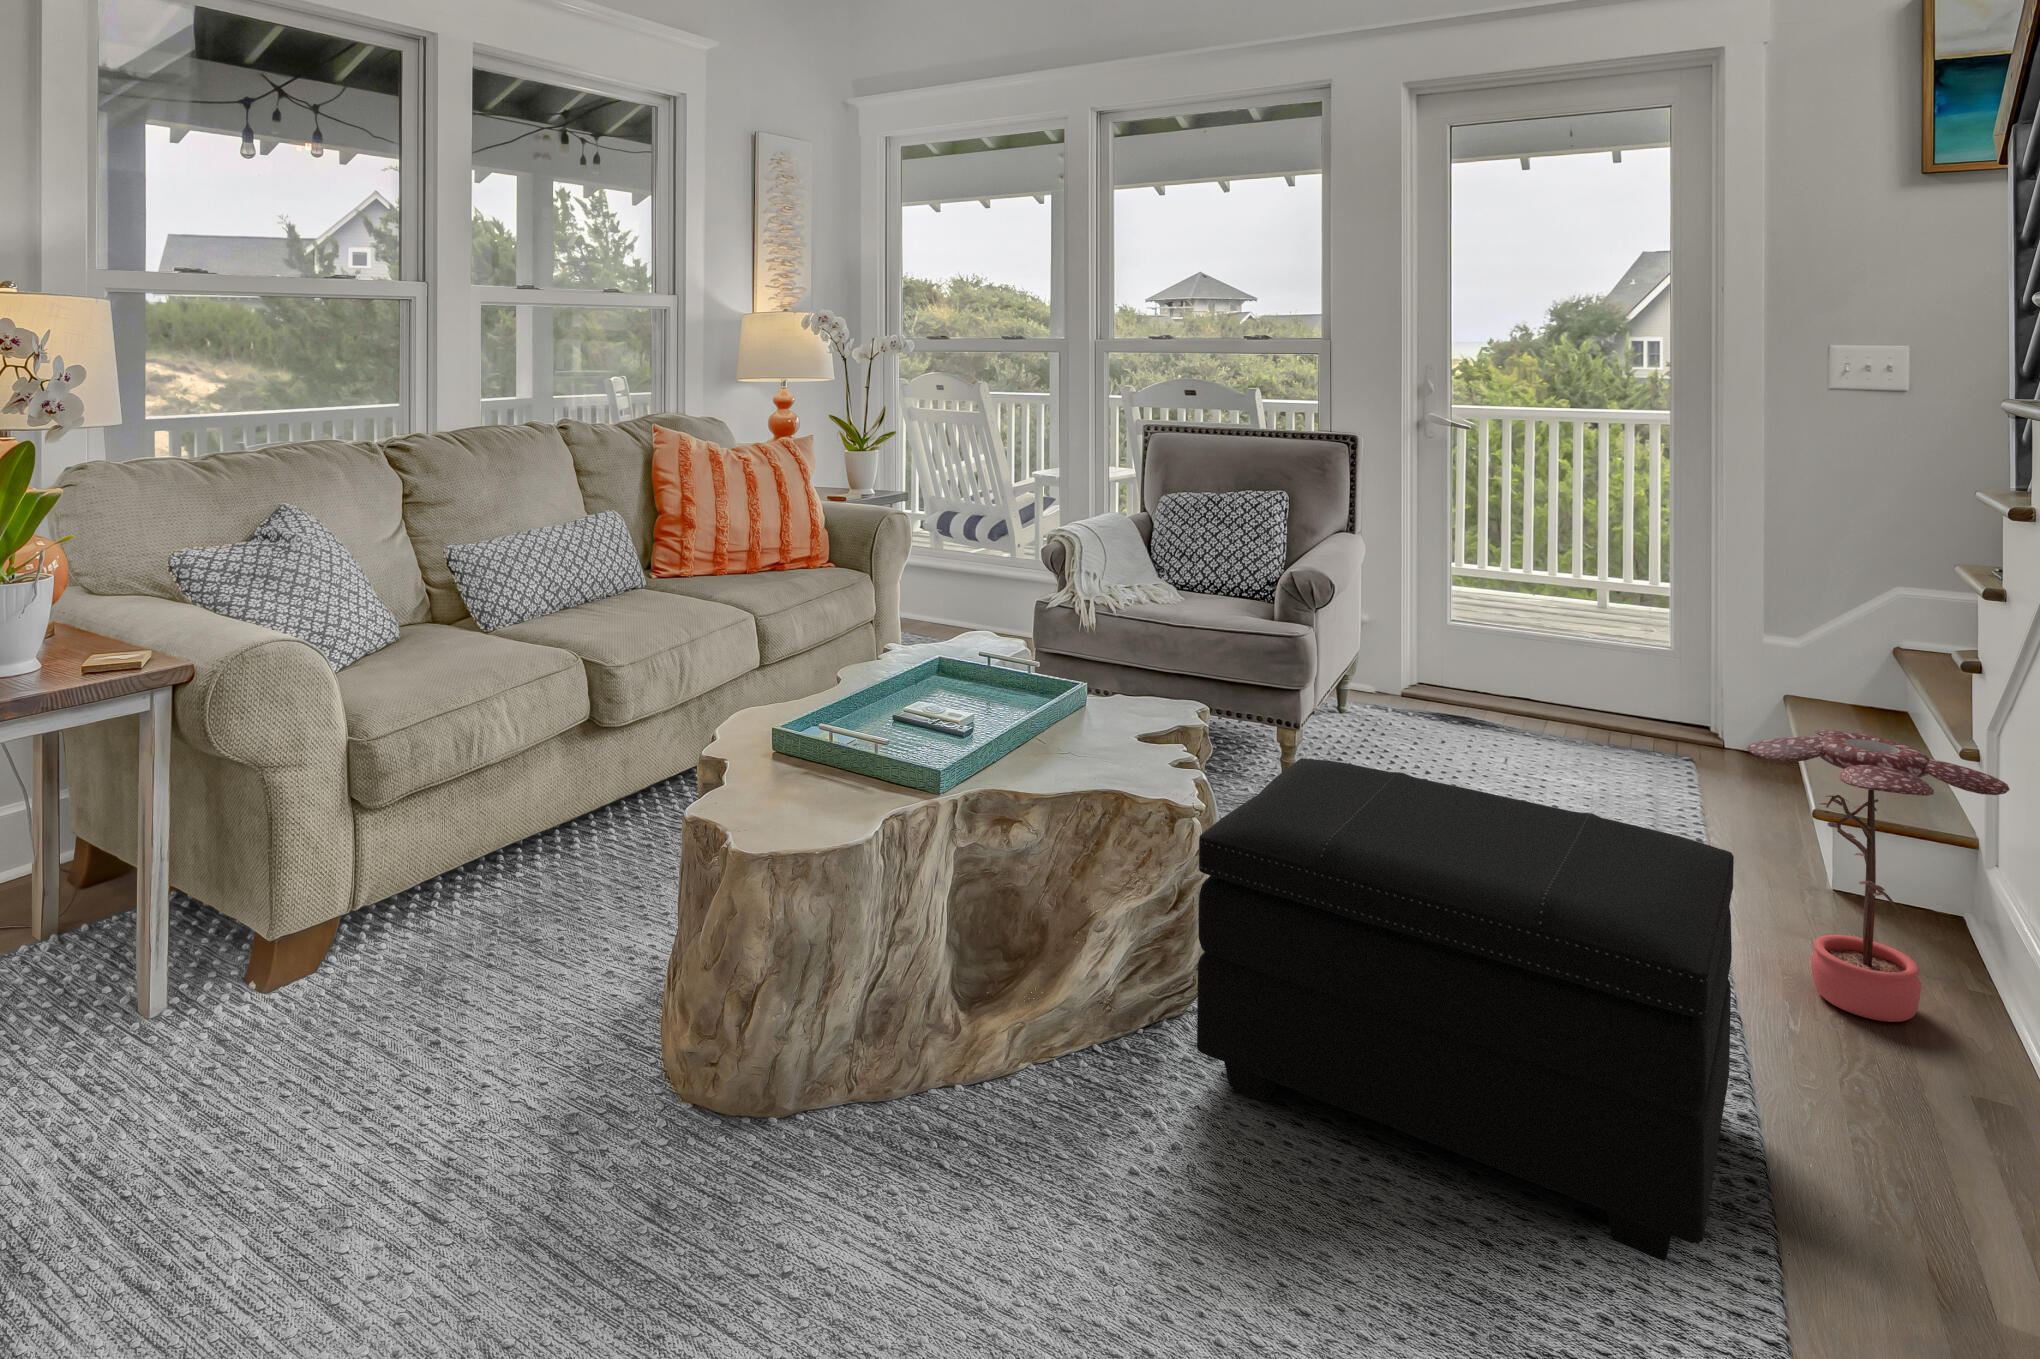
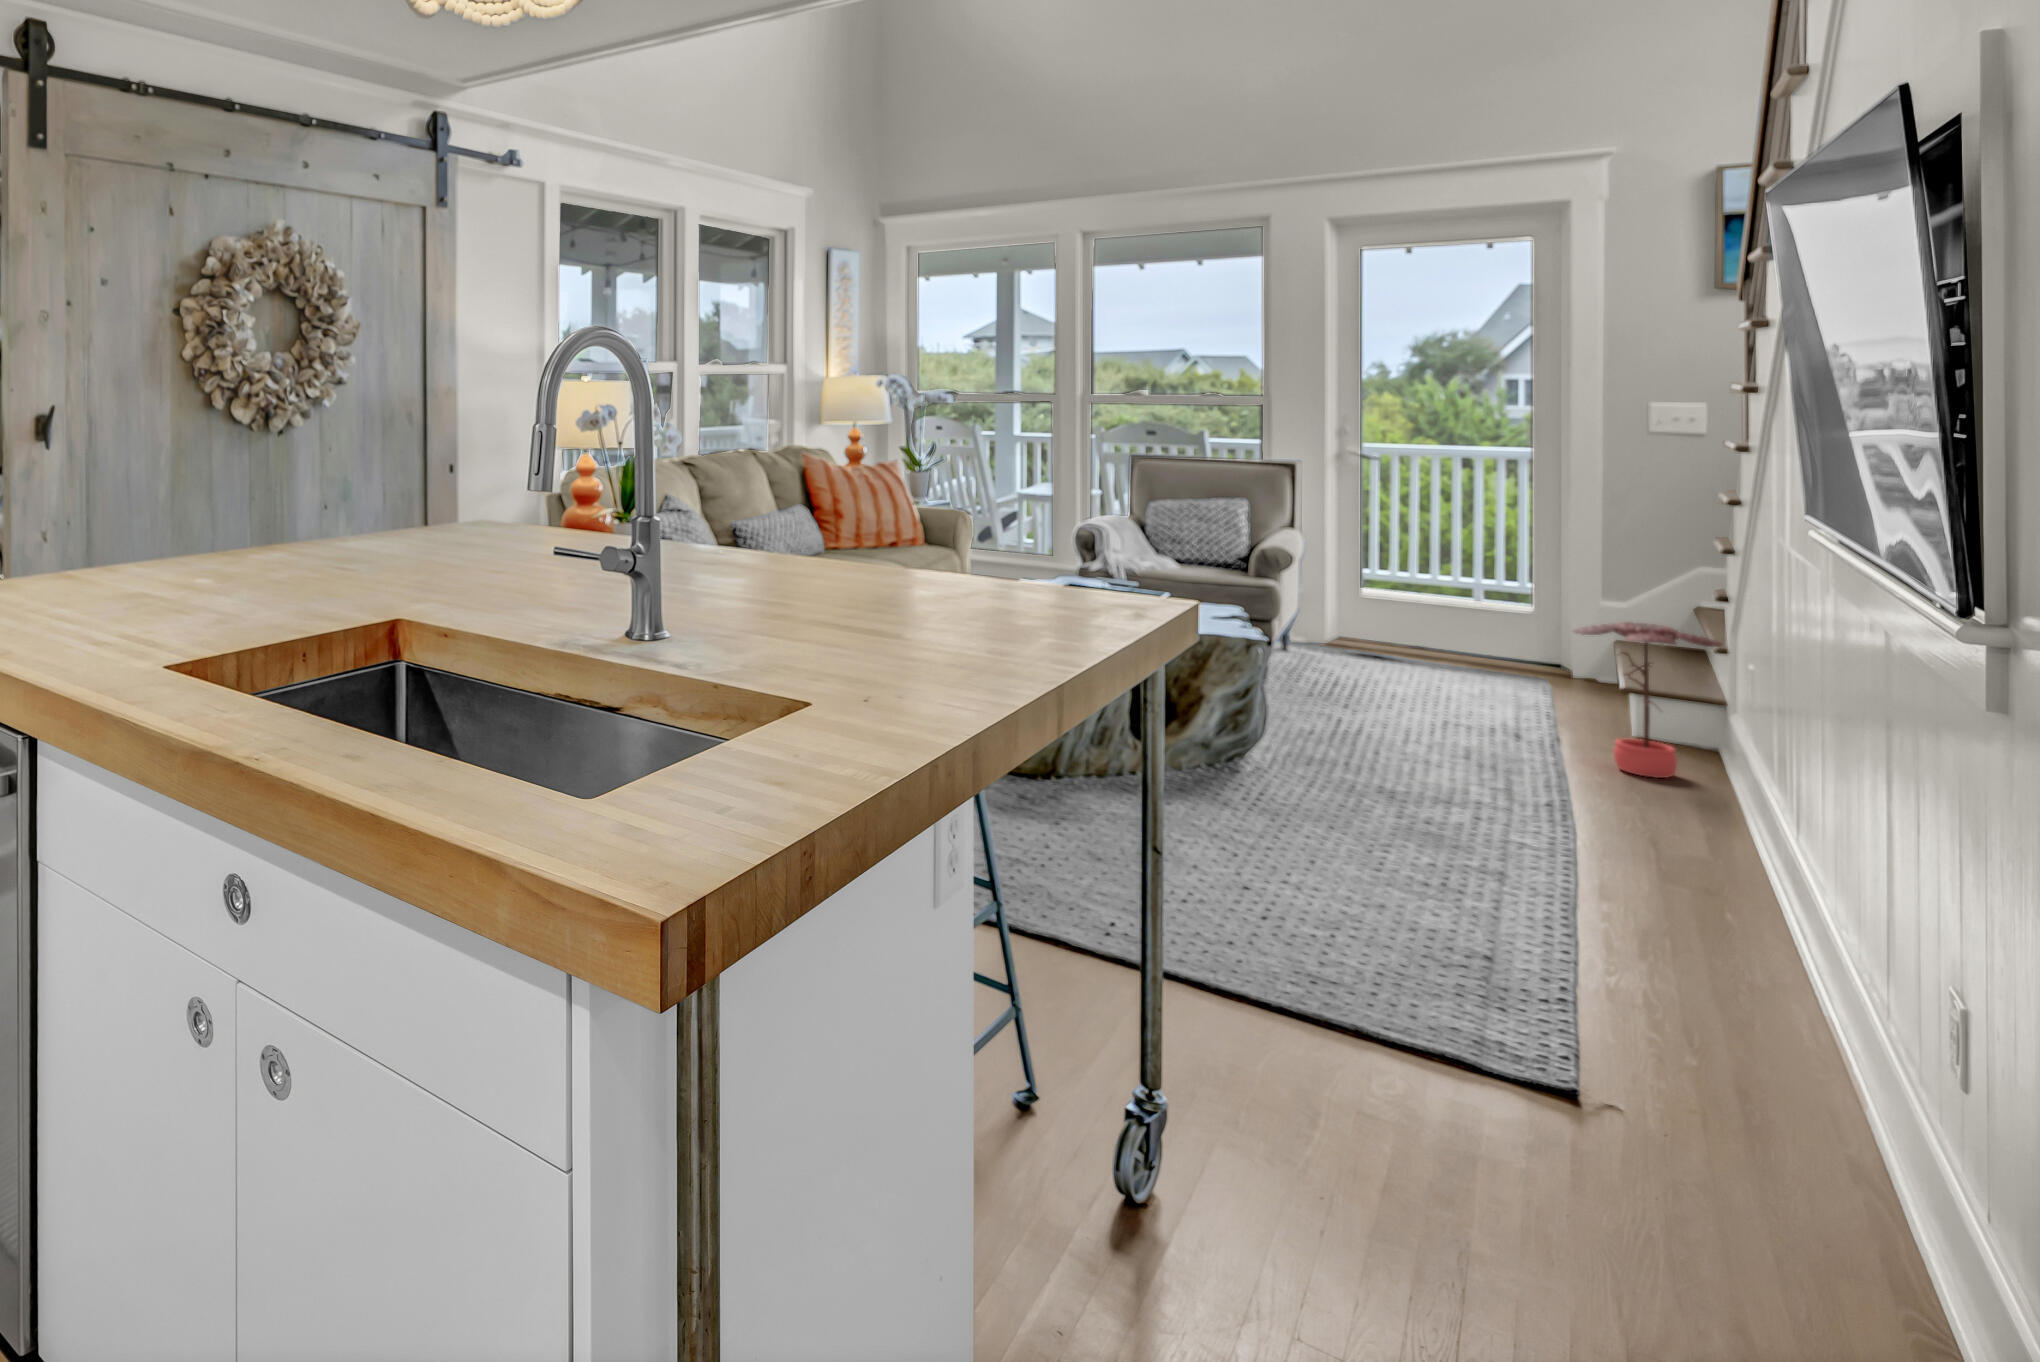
footstool: present [1197,758,1734,1261] -> none [1267,629,1559,826]

